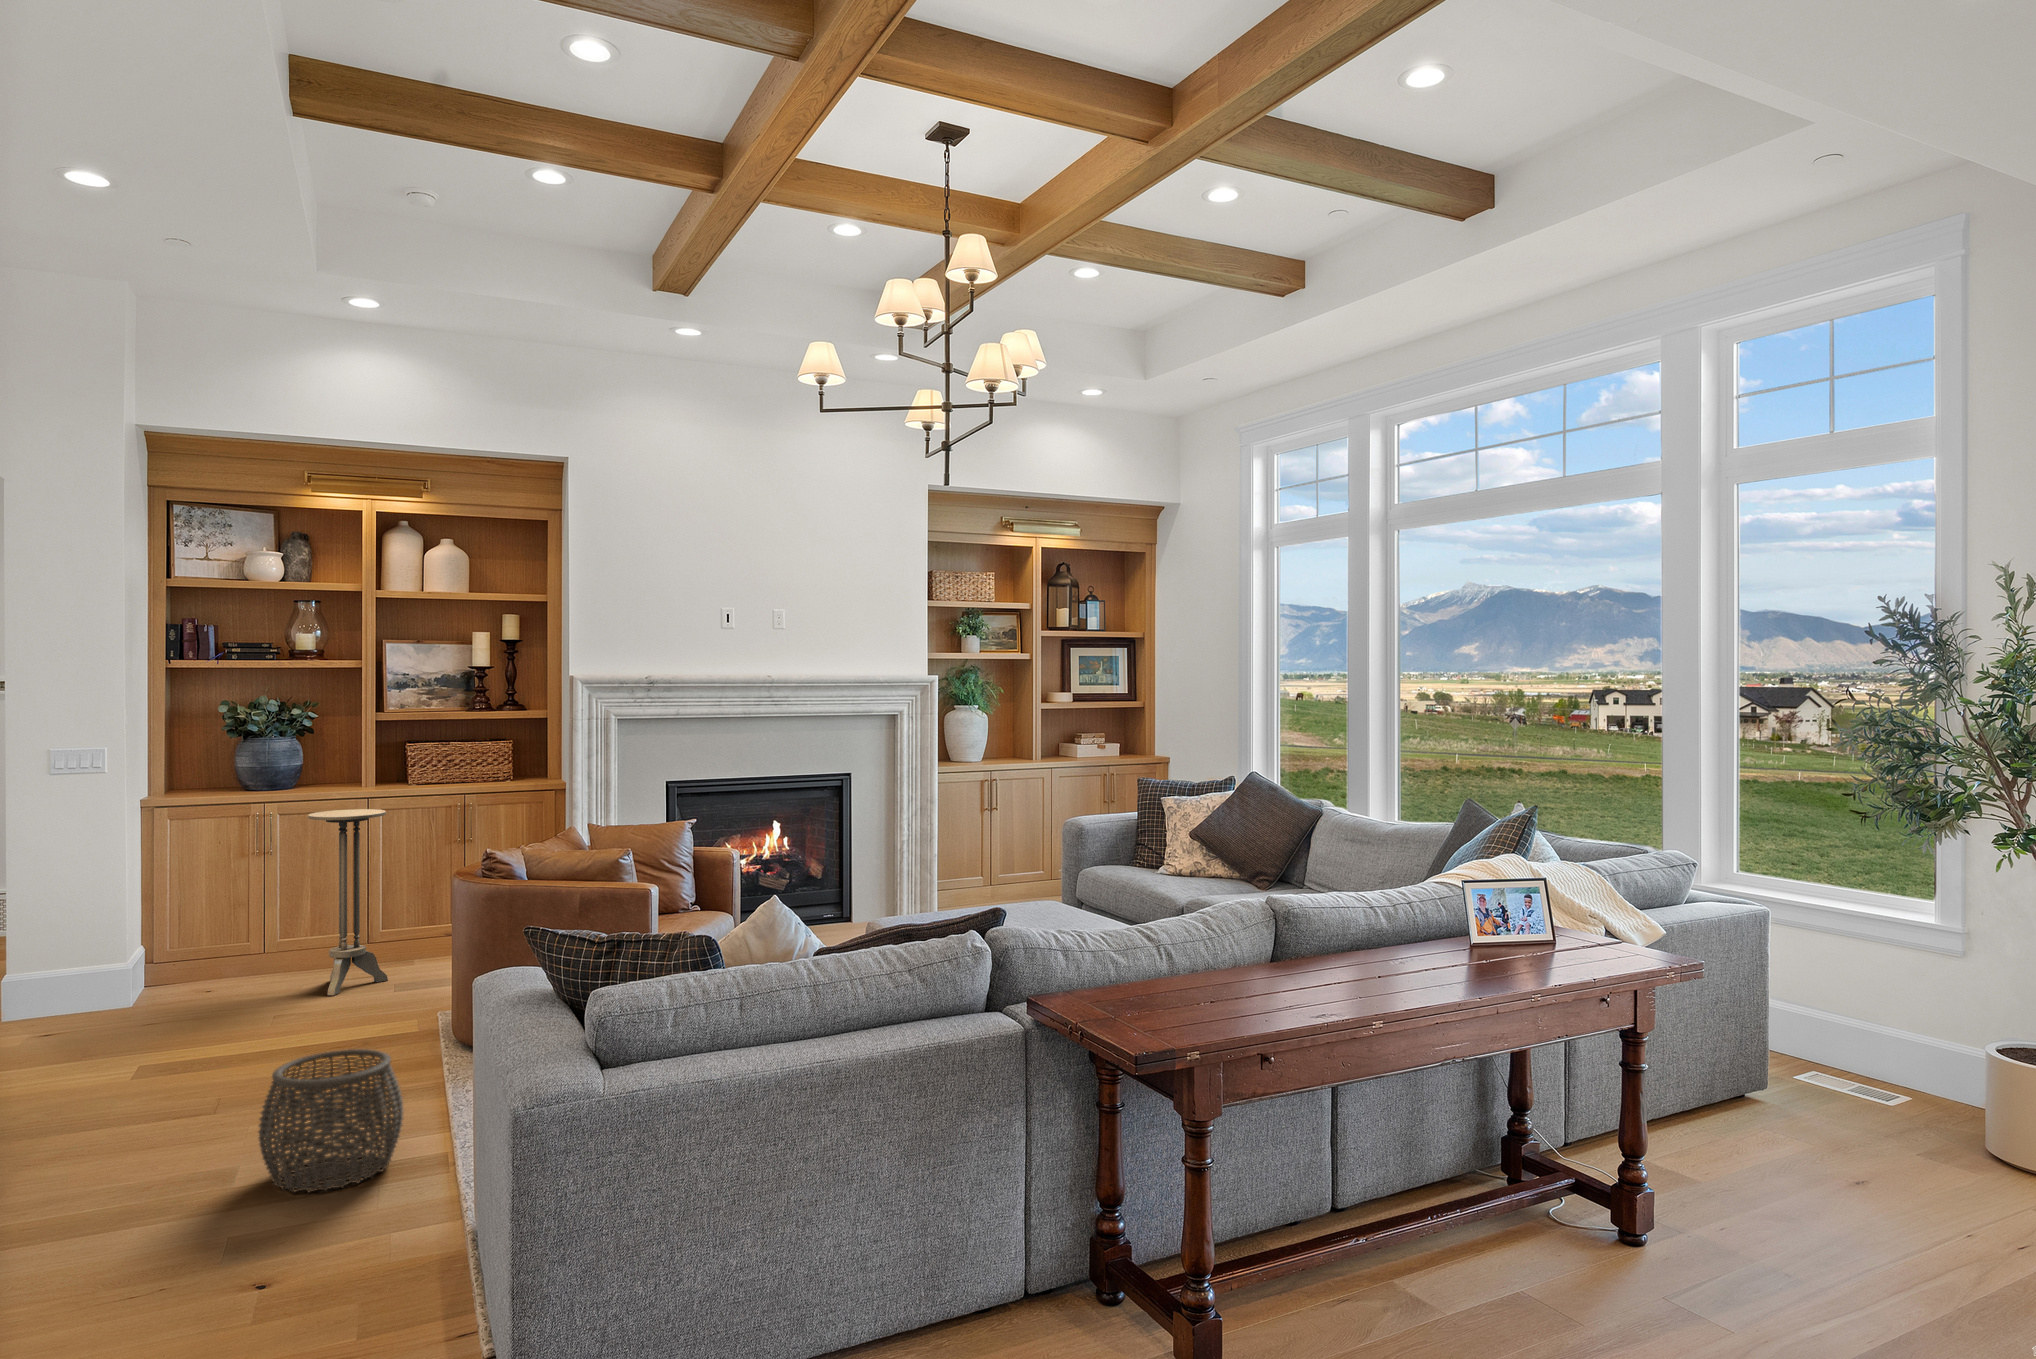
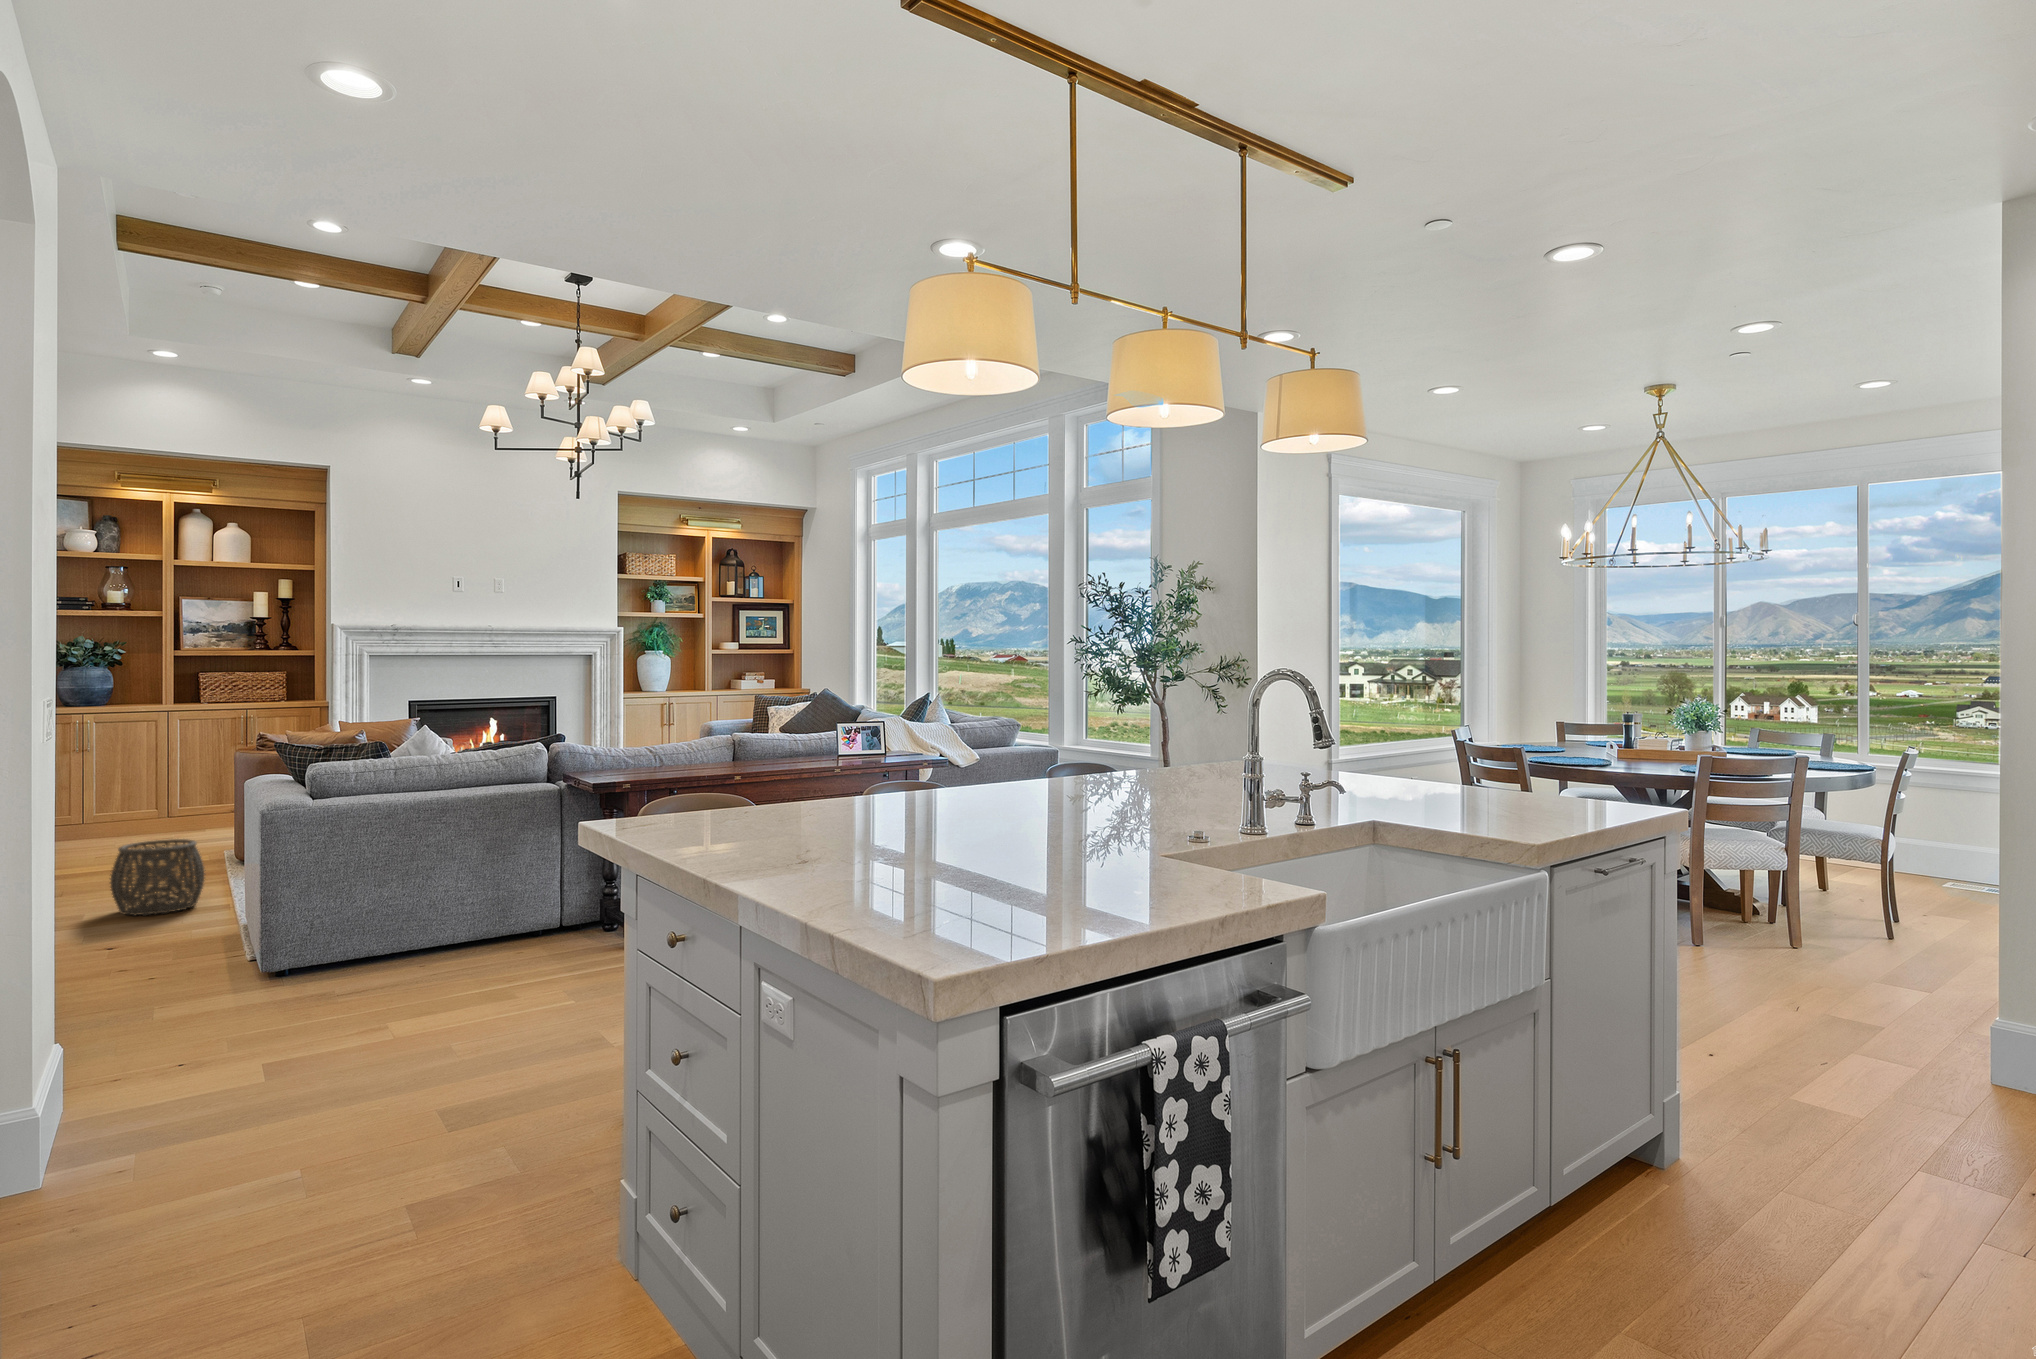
side table: present [308,809,388,995] -> none [124,716,189,844]

